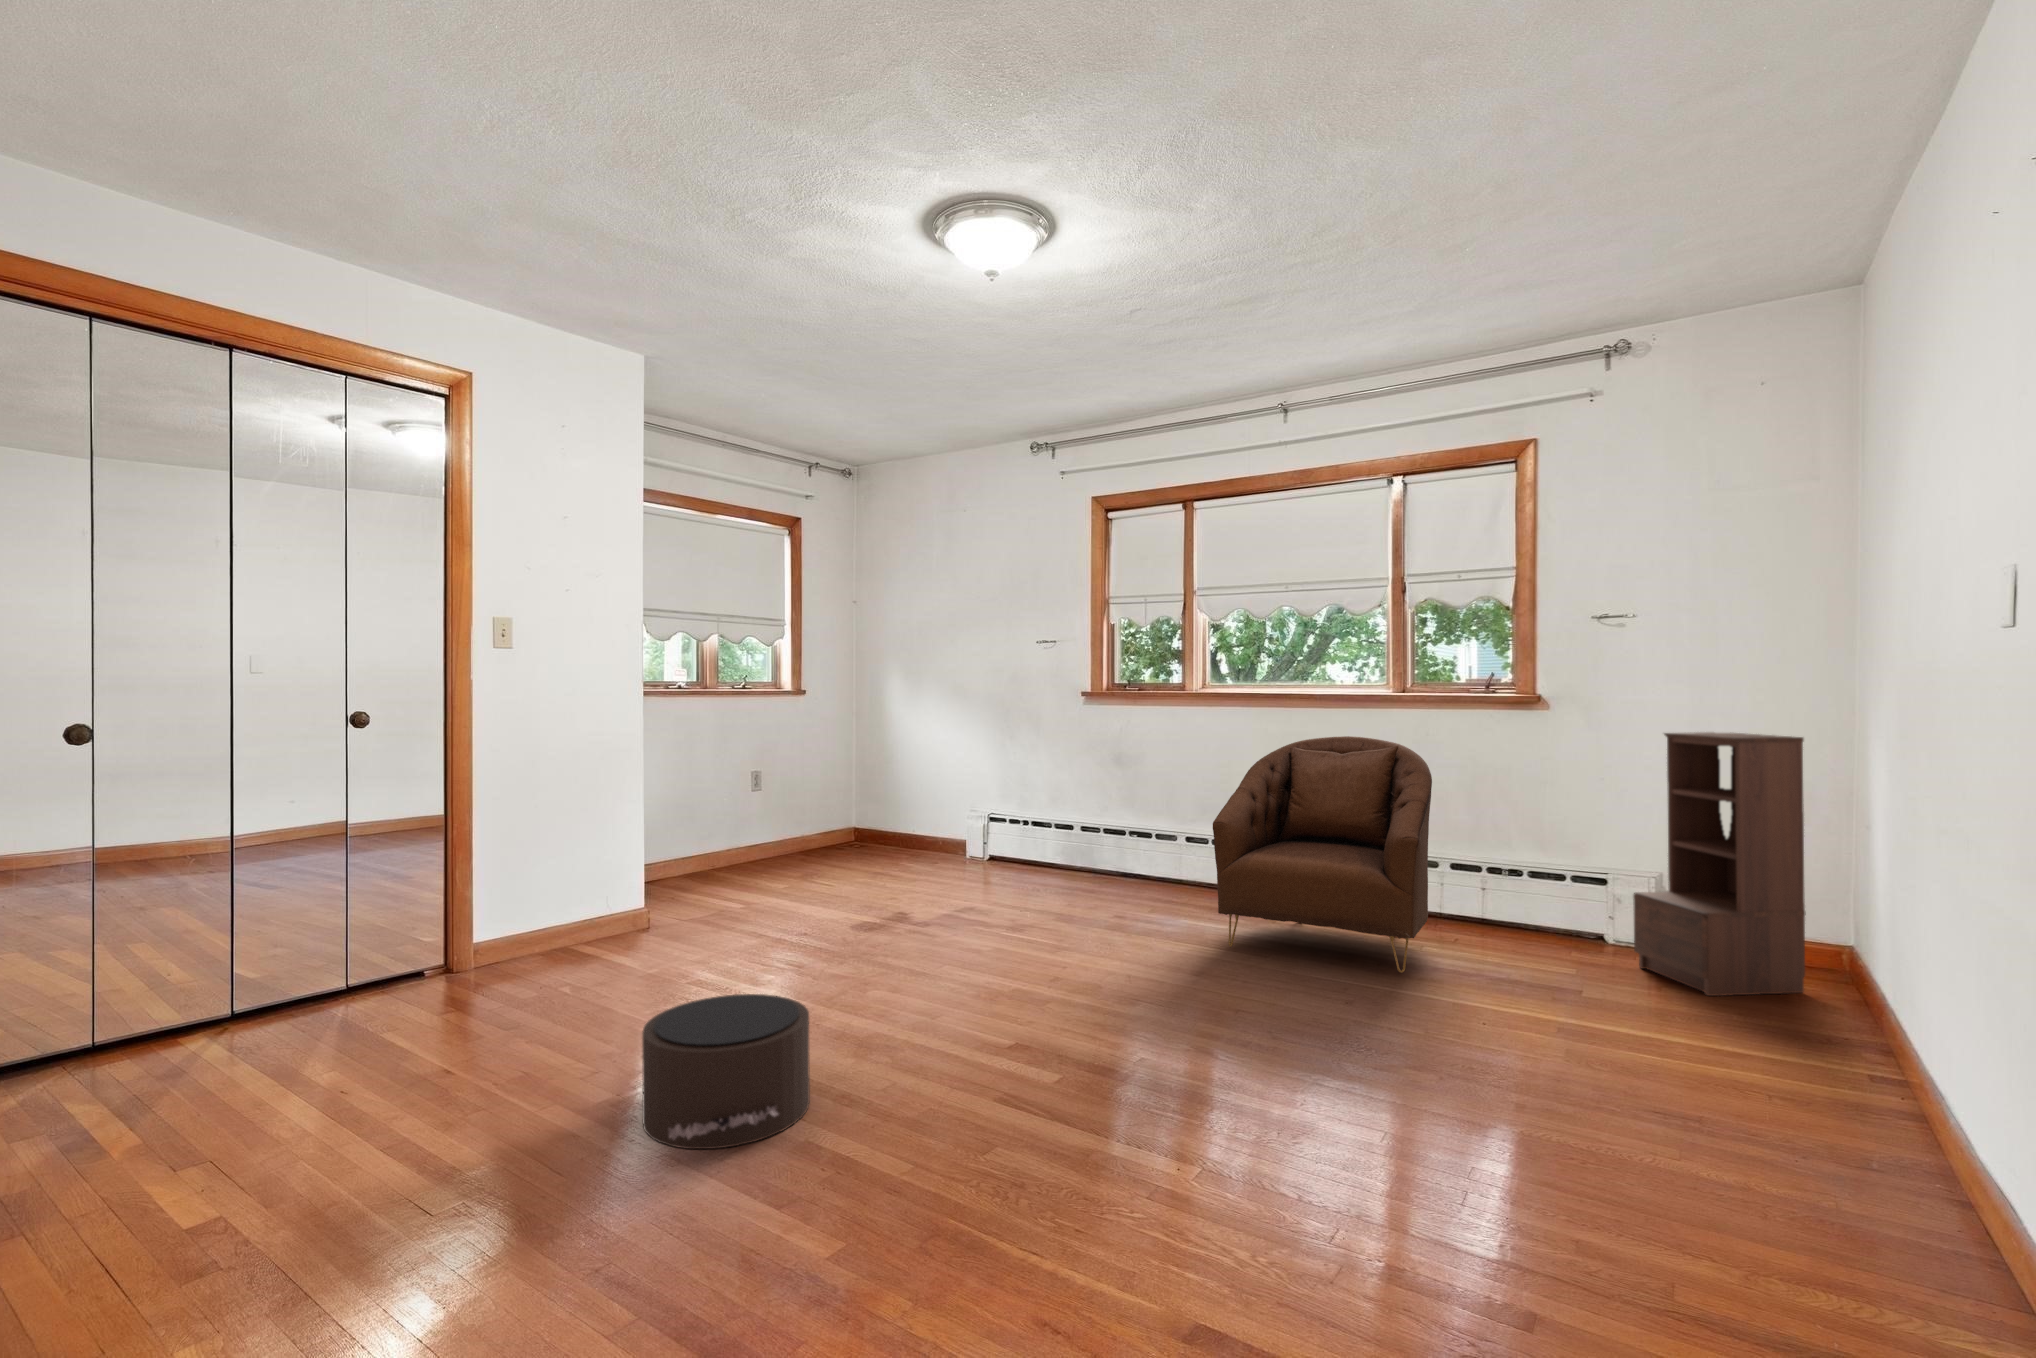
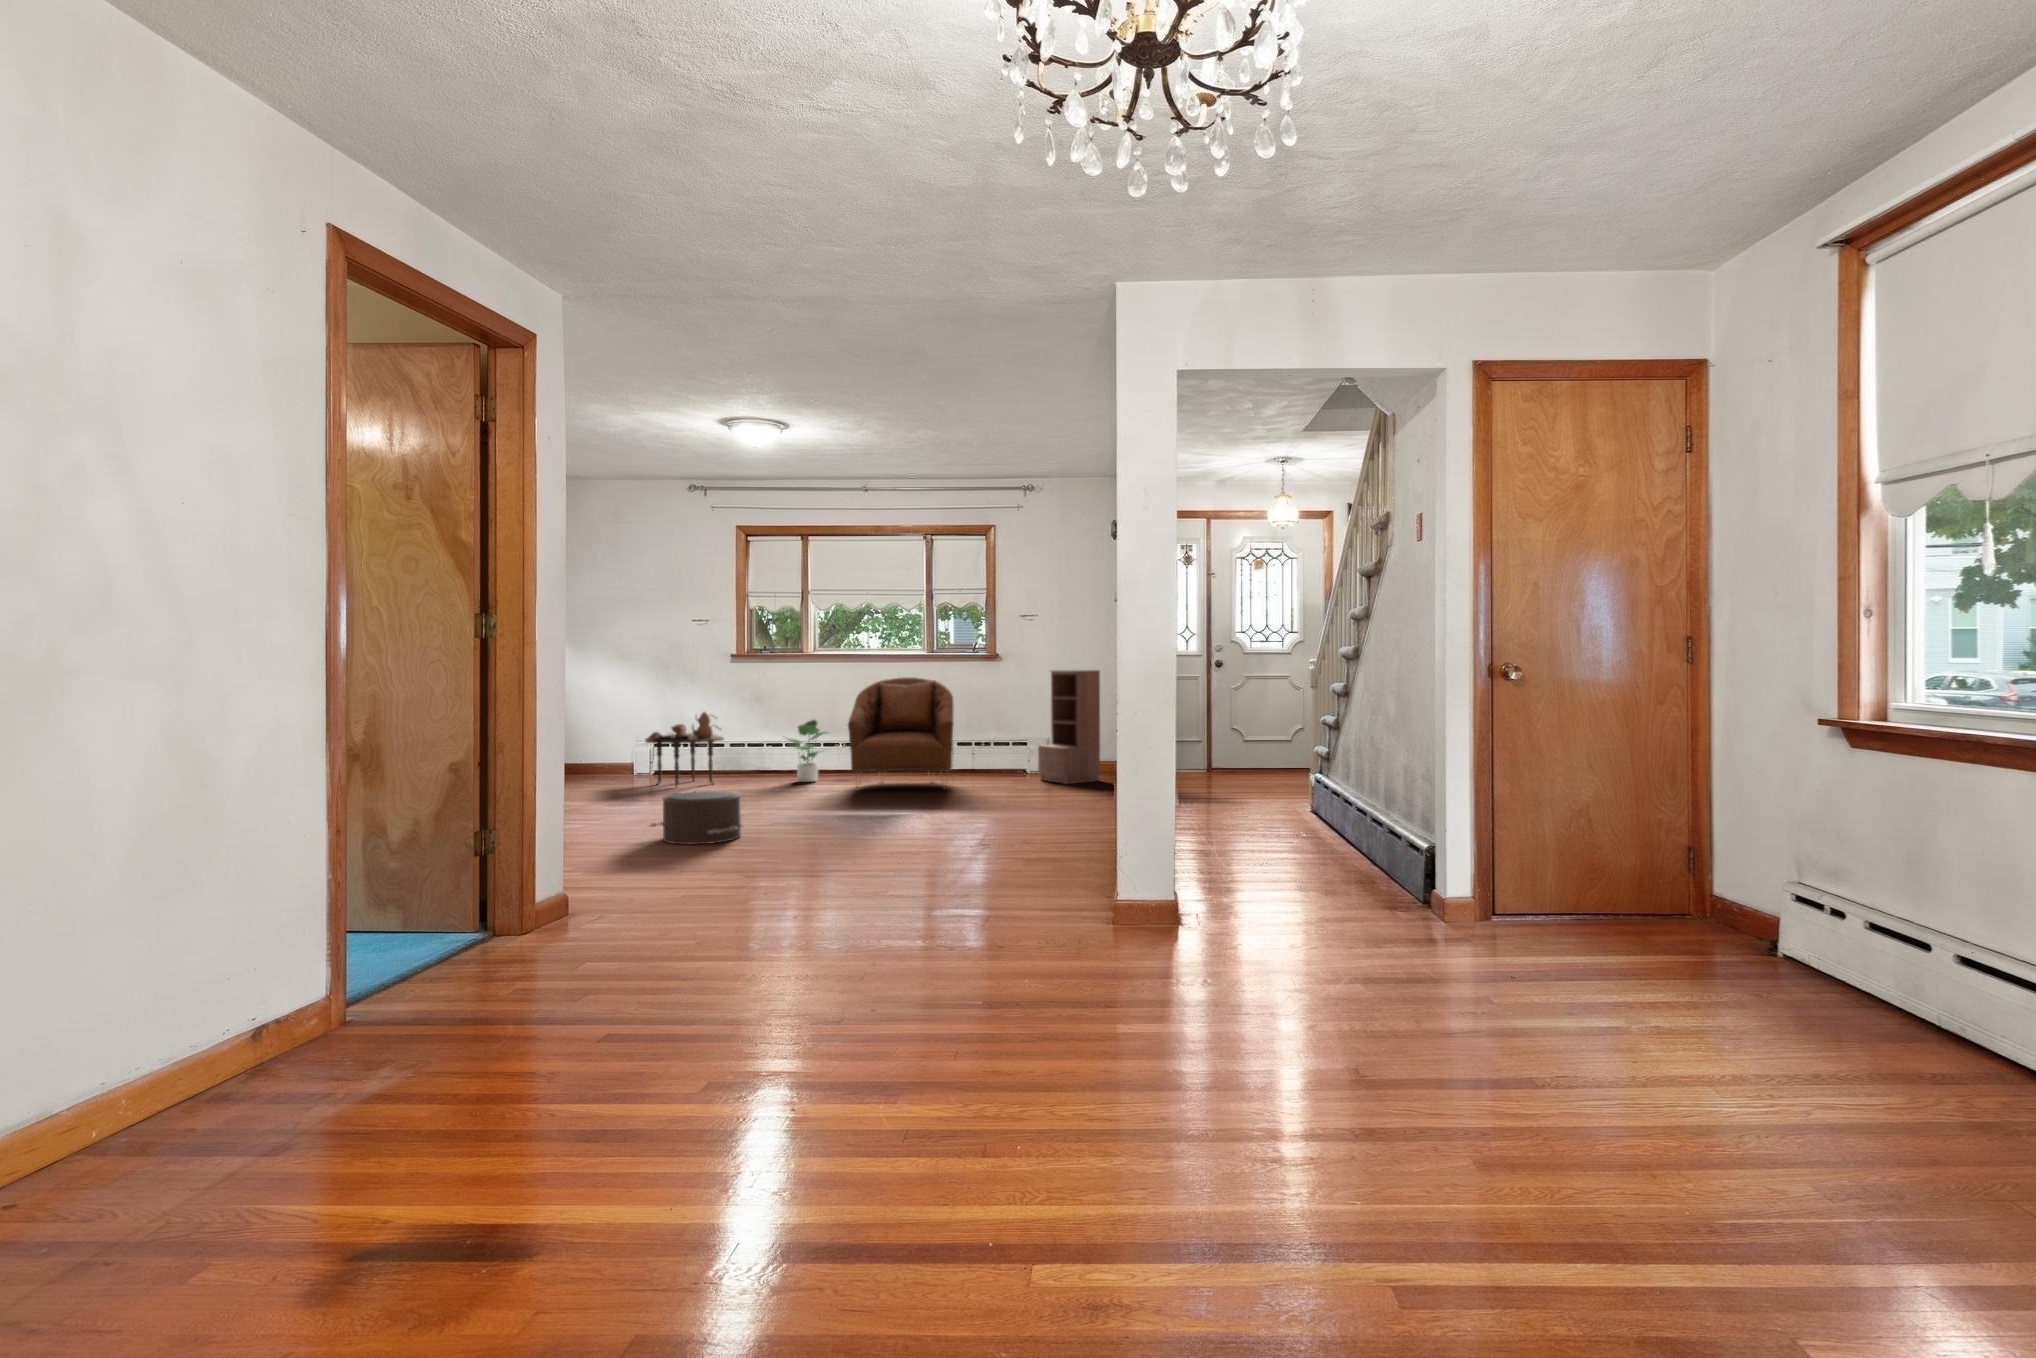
side table: none [942,781,1060,895] -> present [645,712,724,787]
potted plant: none [1141,799,1221,905] -> present [787,720,826,782]

